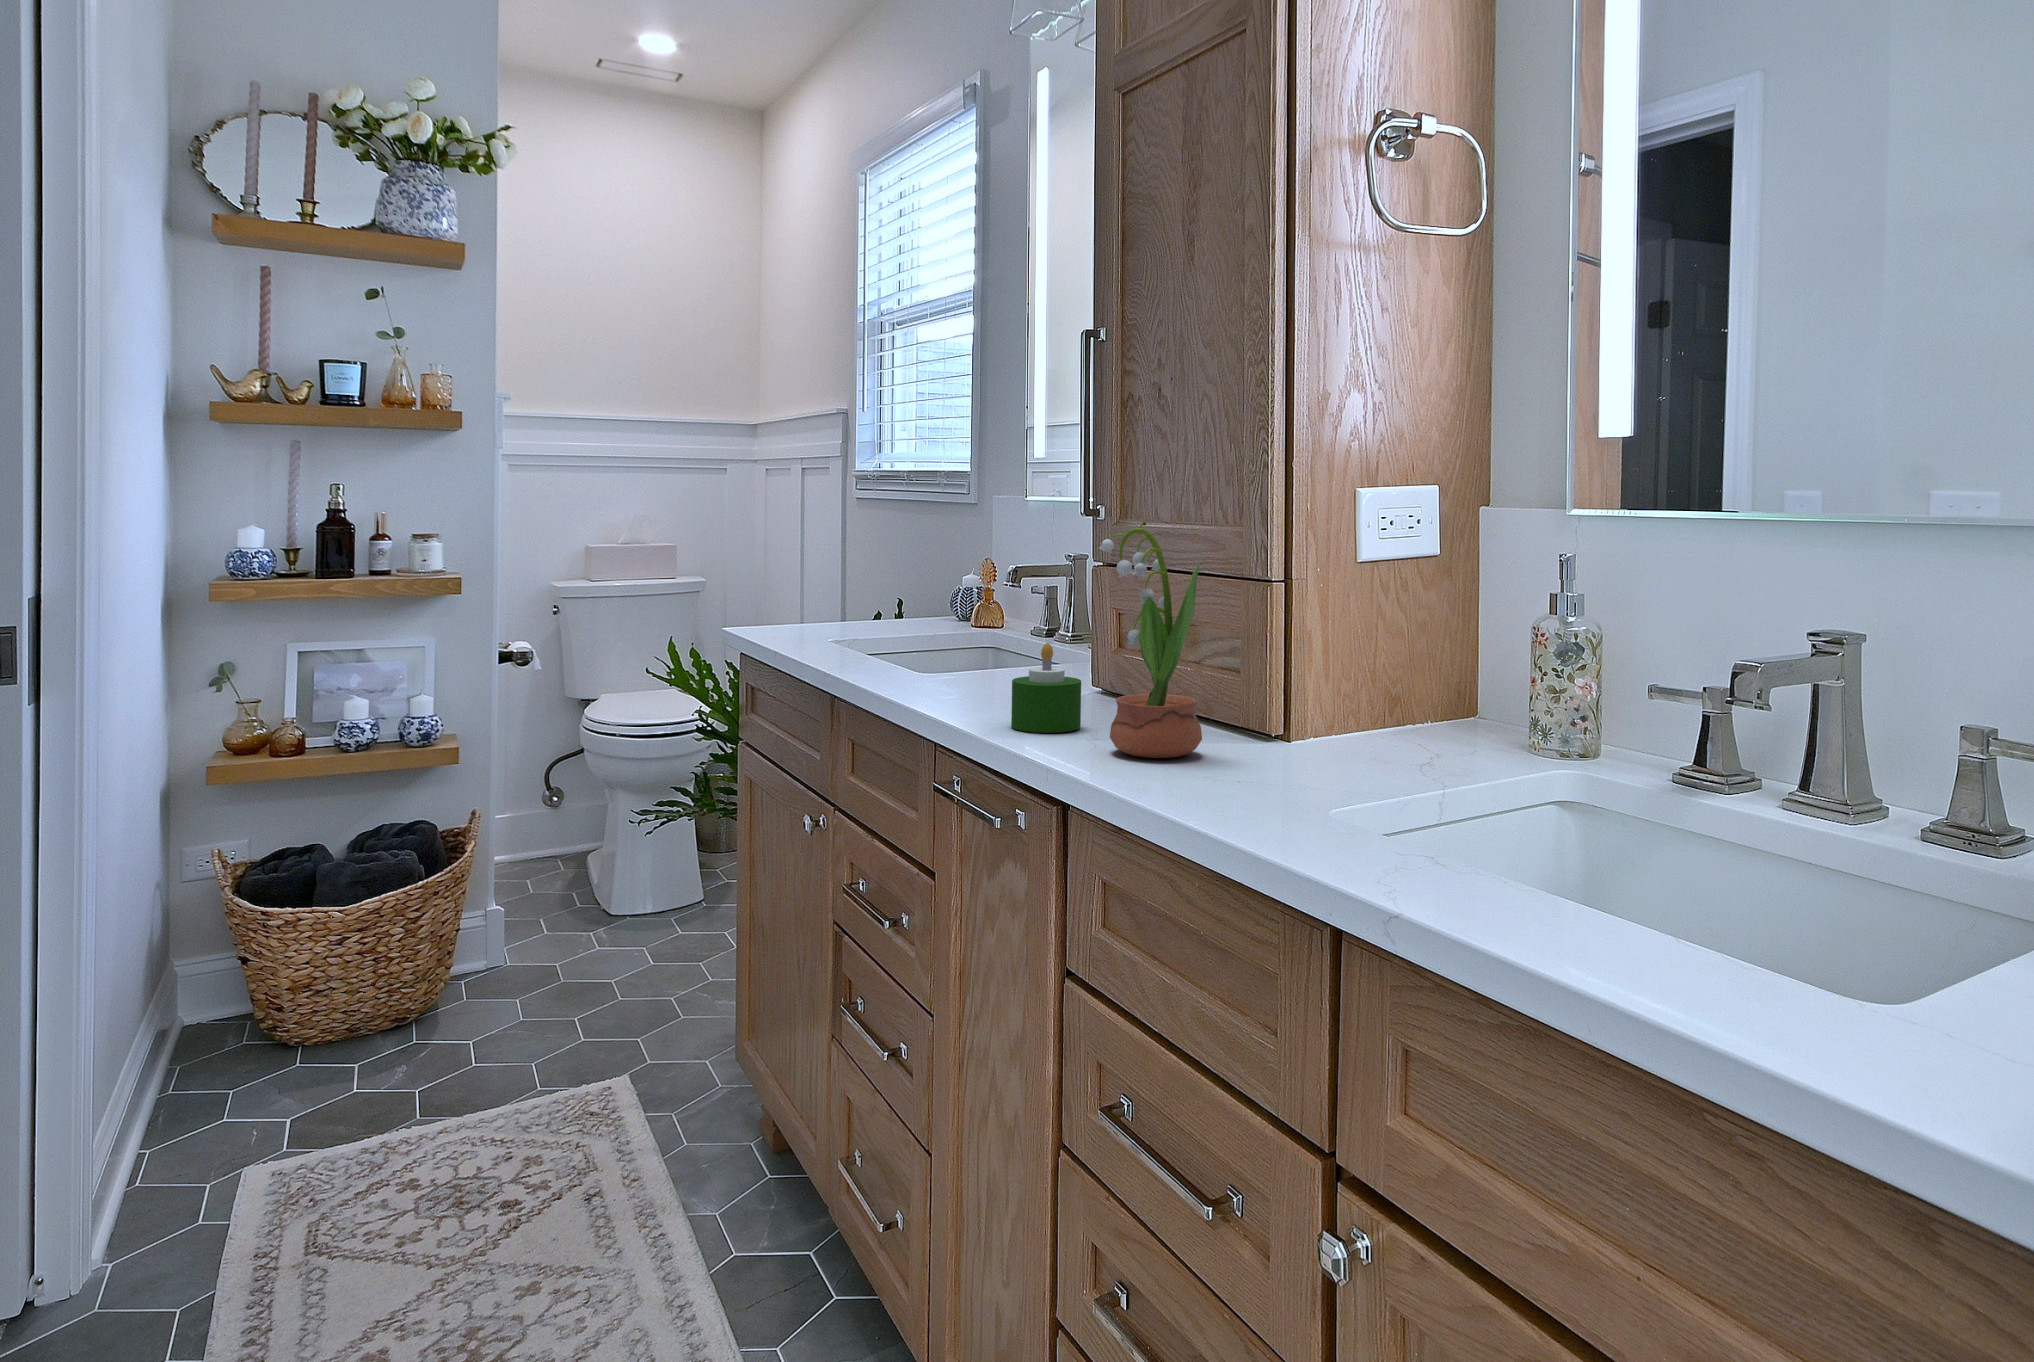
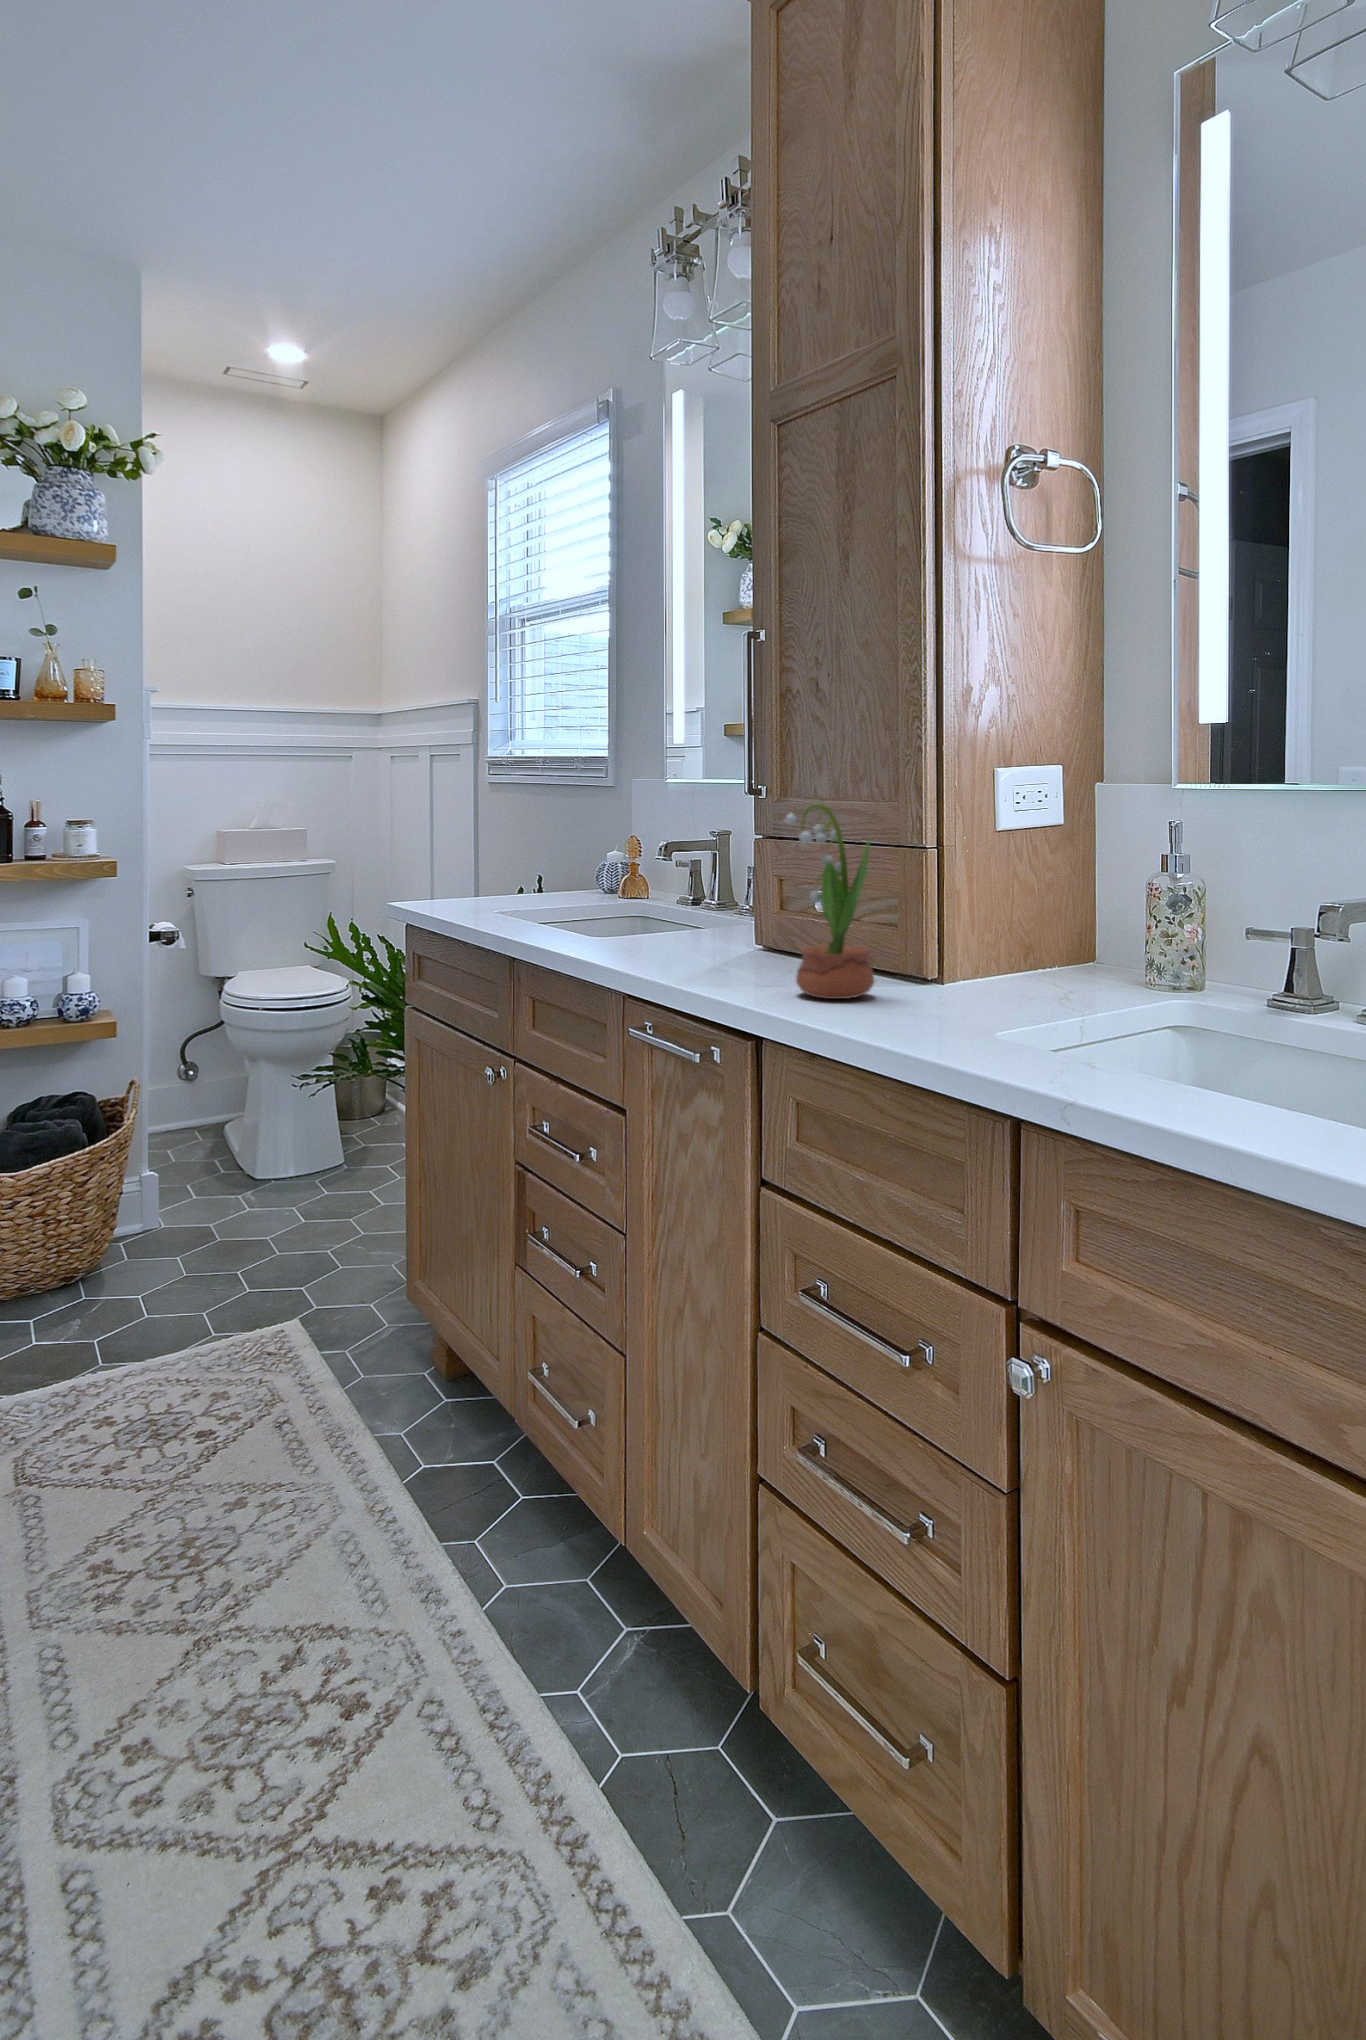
candle: present [1011,643,1081,733] -> none [700,904,760,982]

